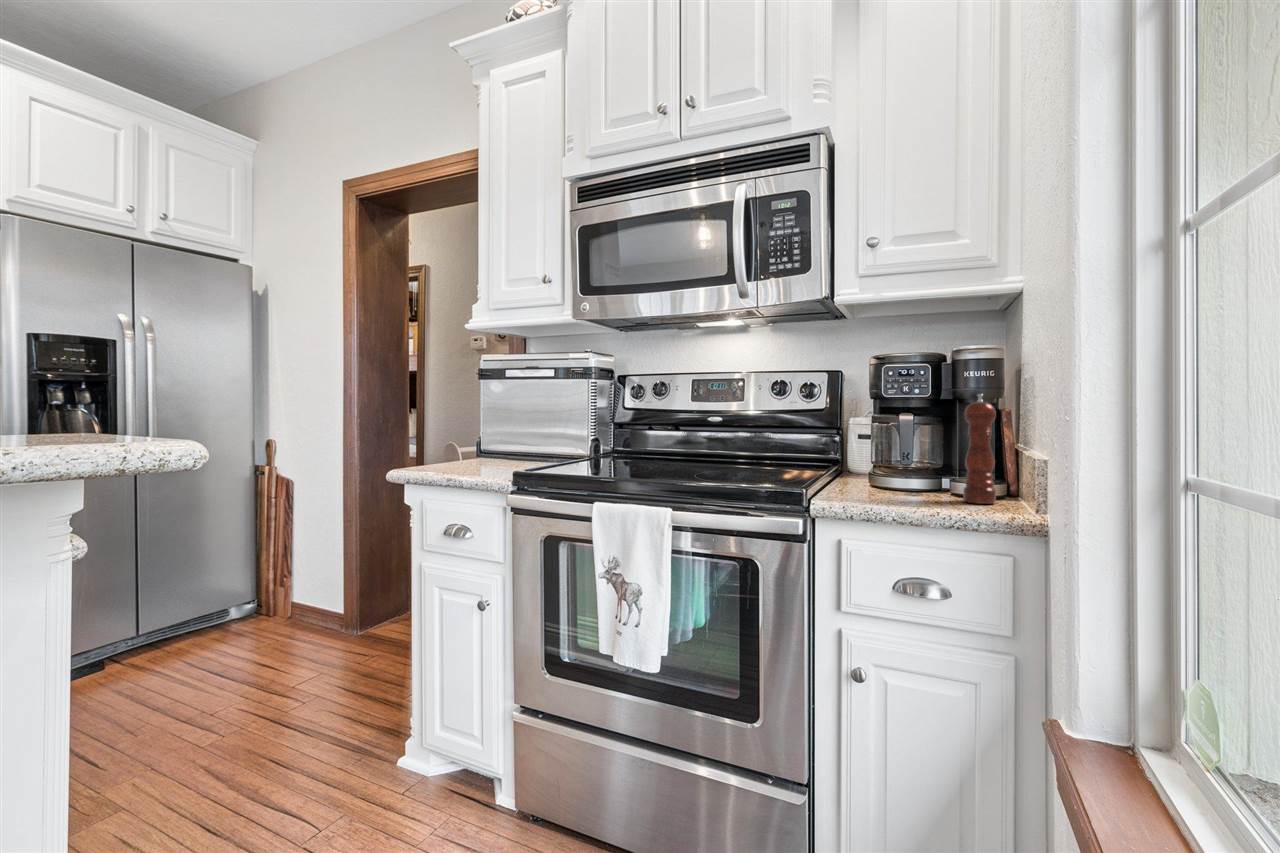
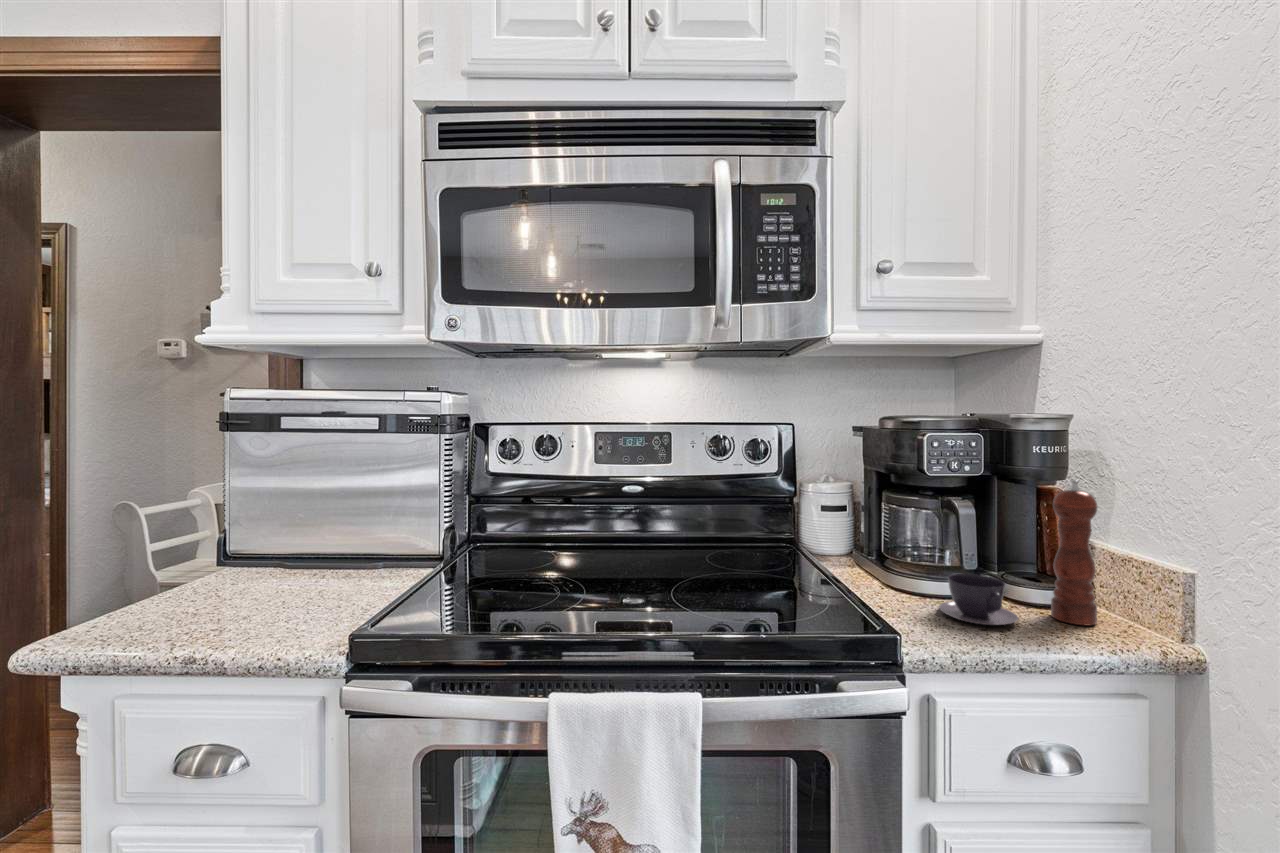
teacup: none [874,468,929,498] -> present [939,574,1018,625]

